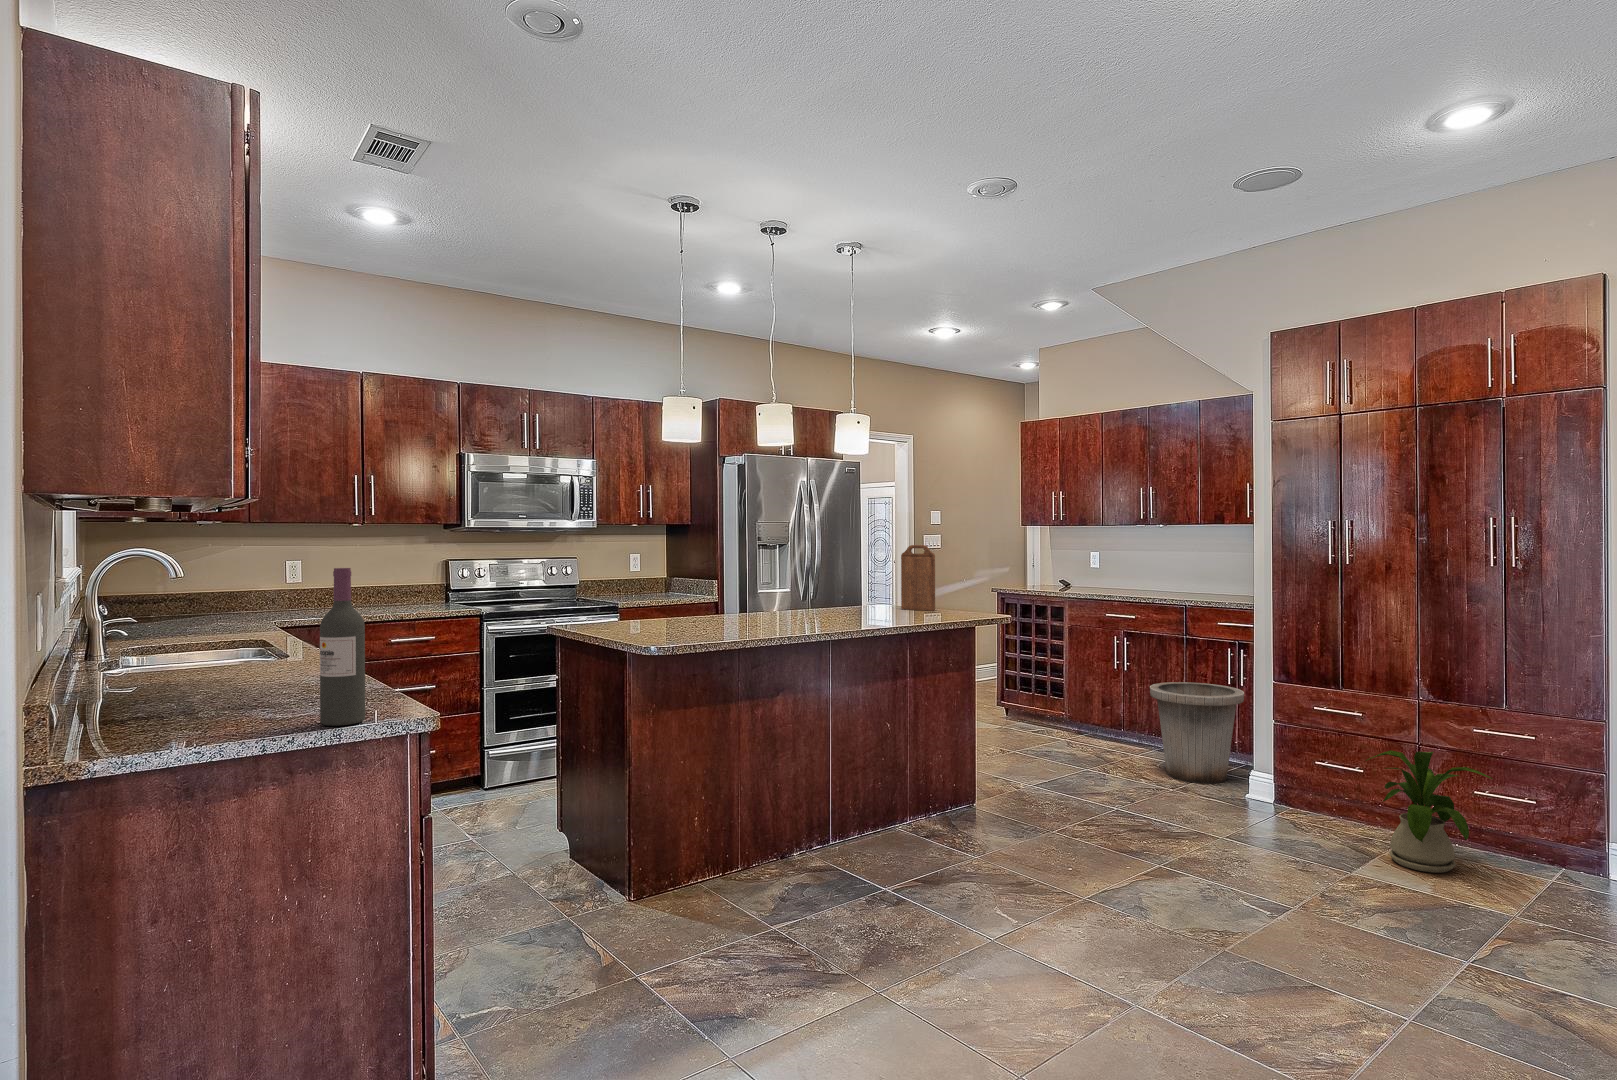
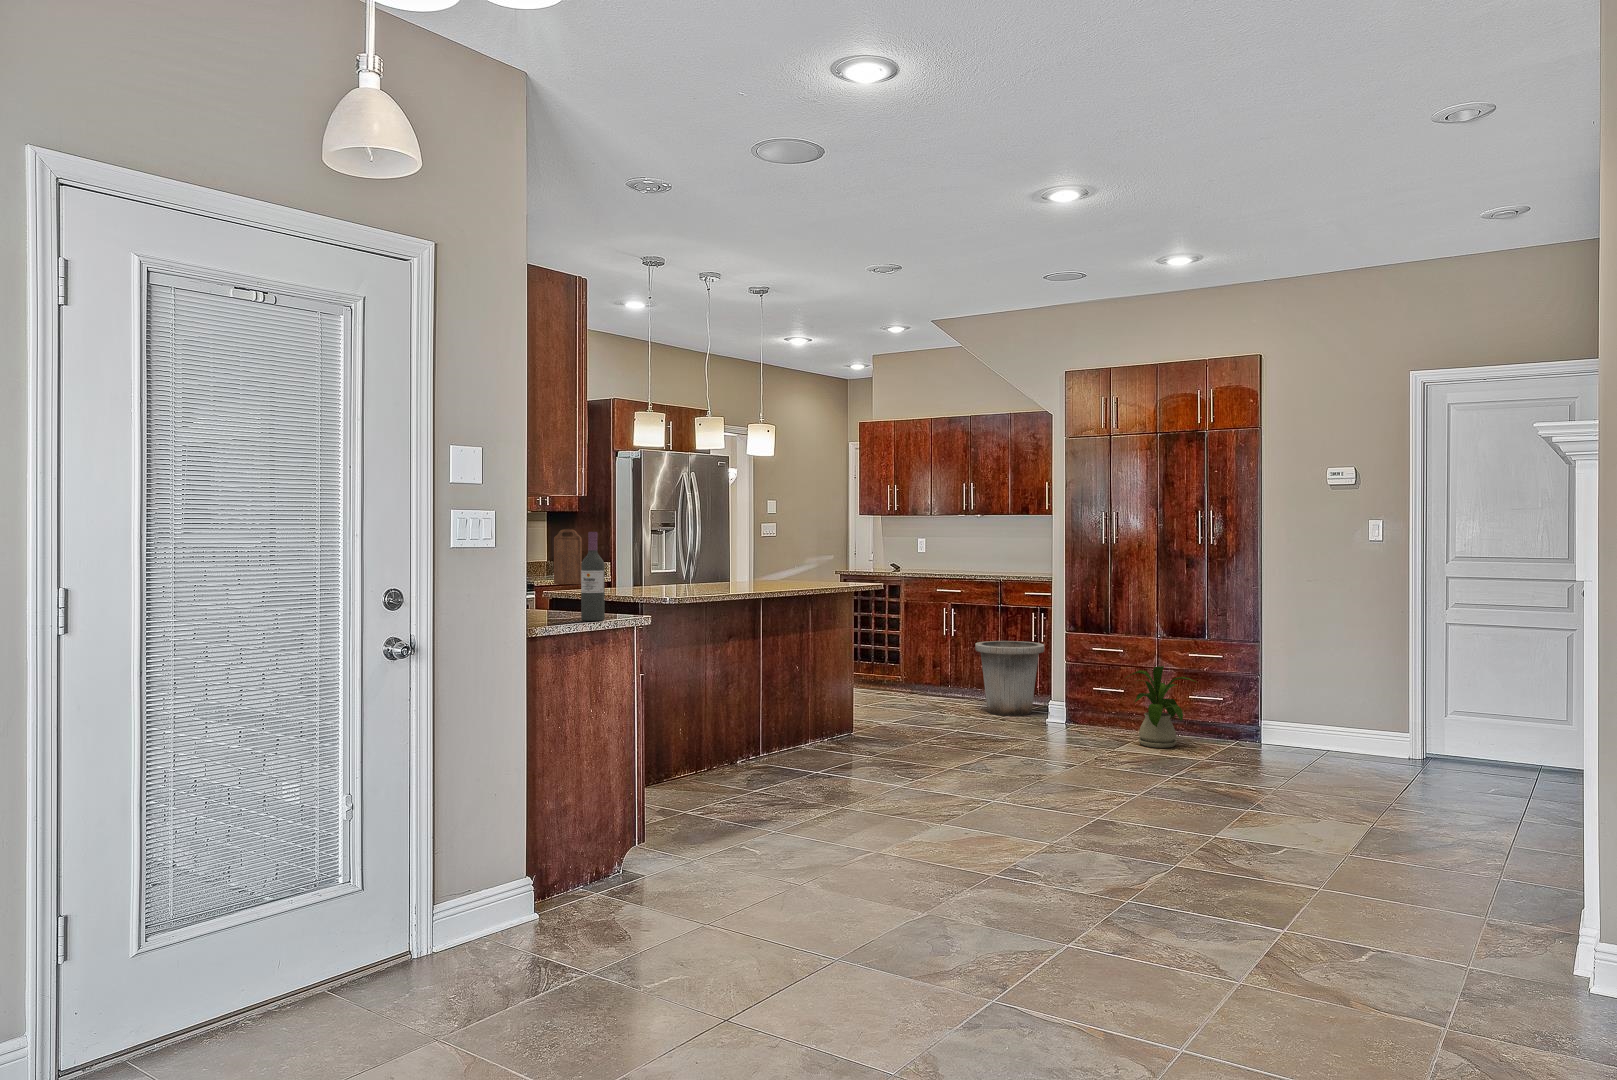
cutting board: present [901,545,935,611] -> present [554,530,582,584]

